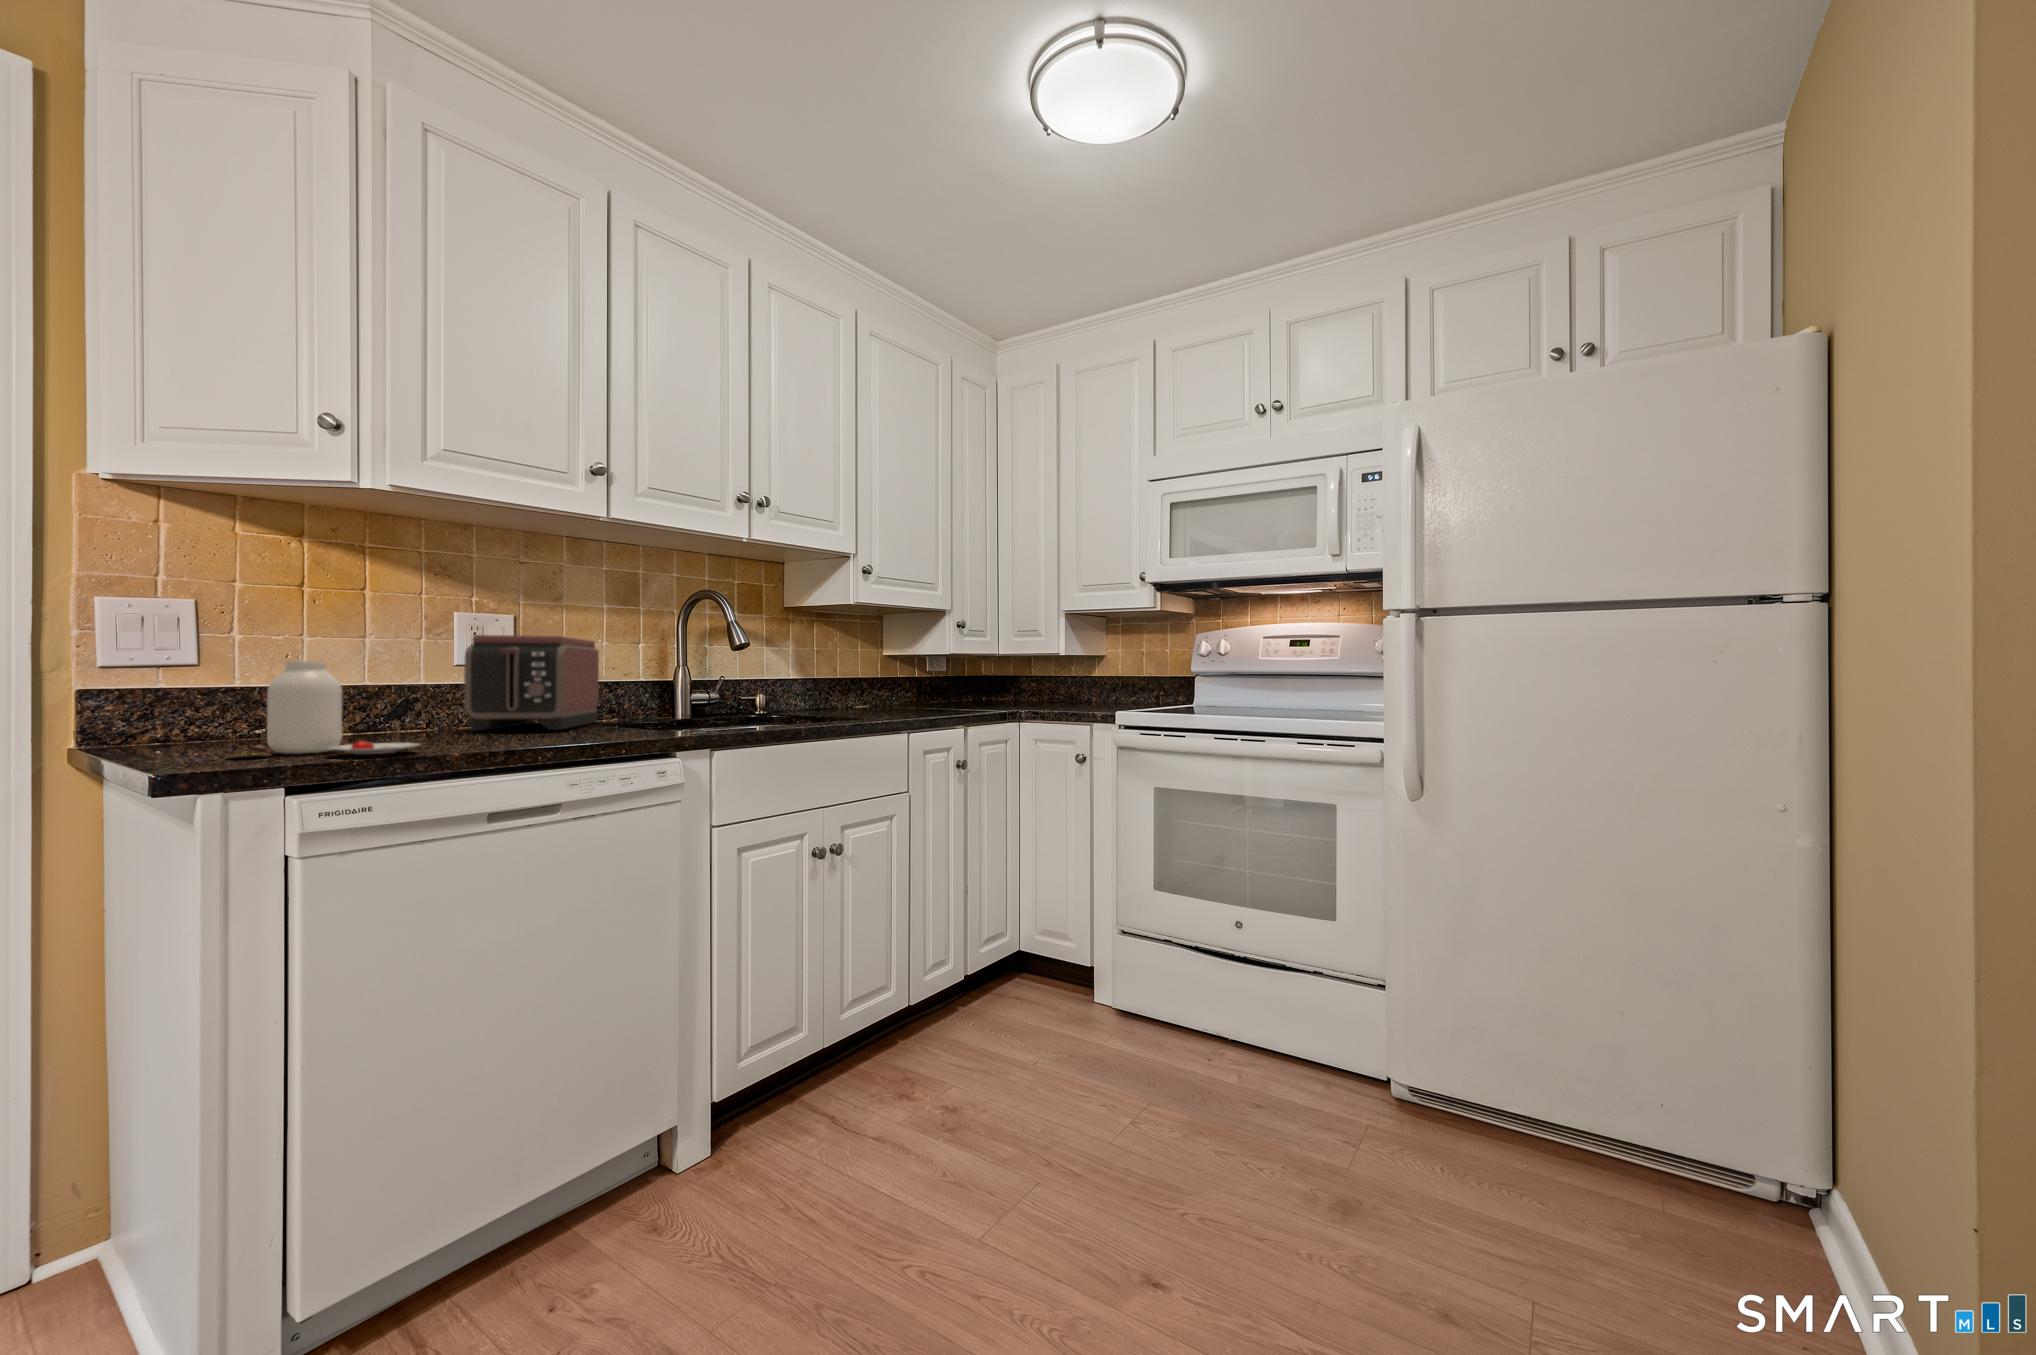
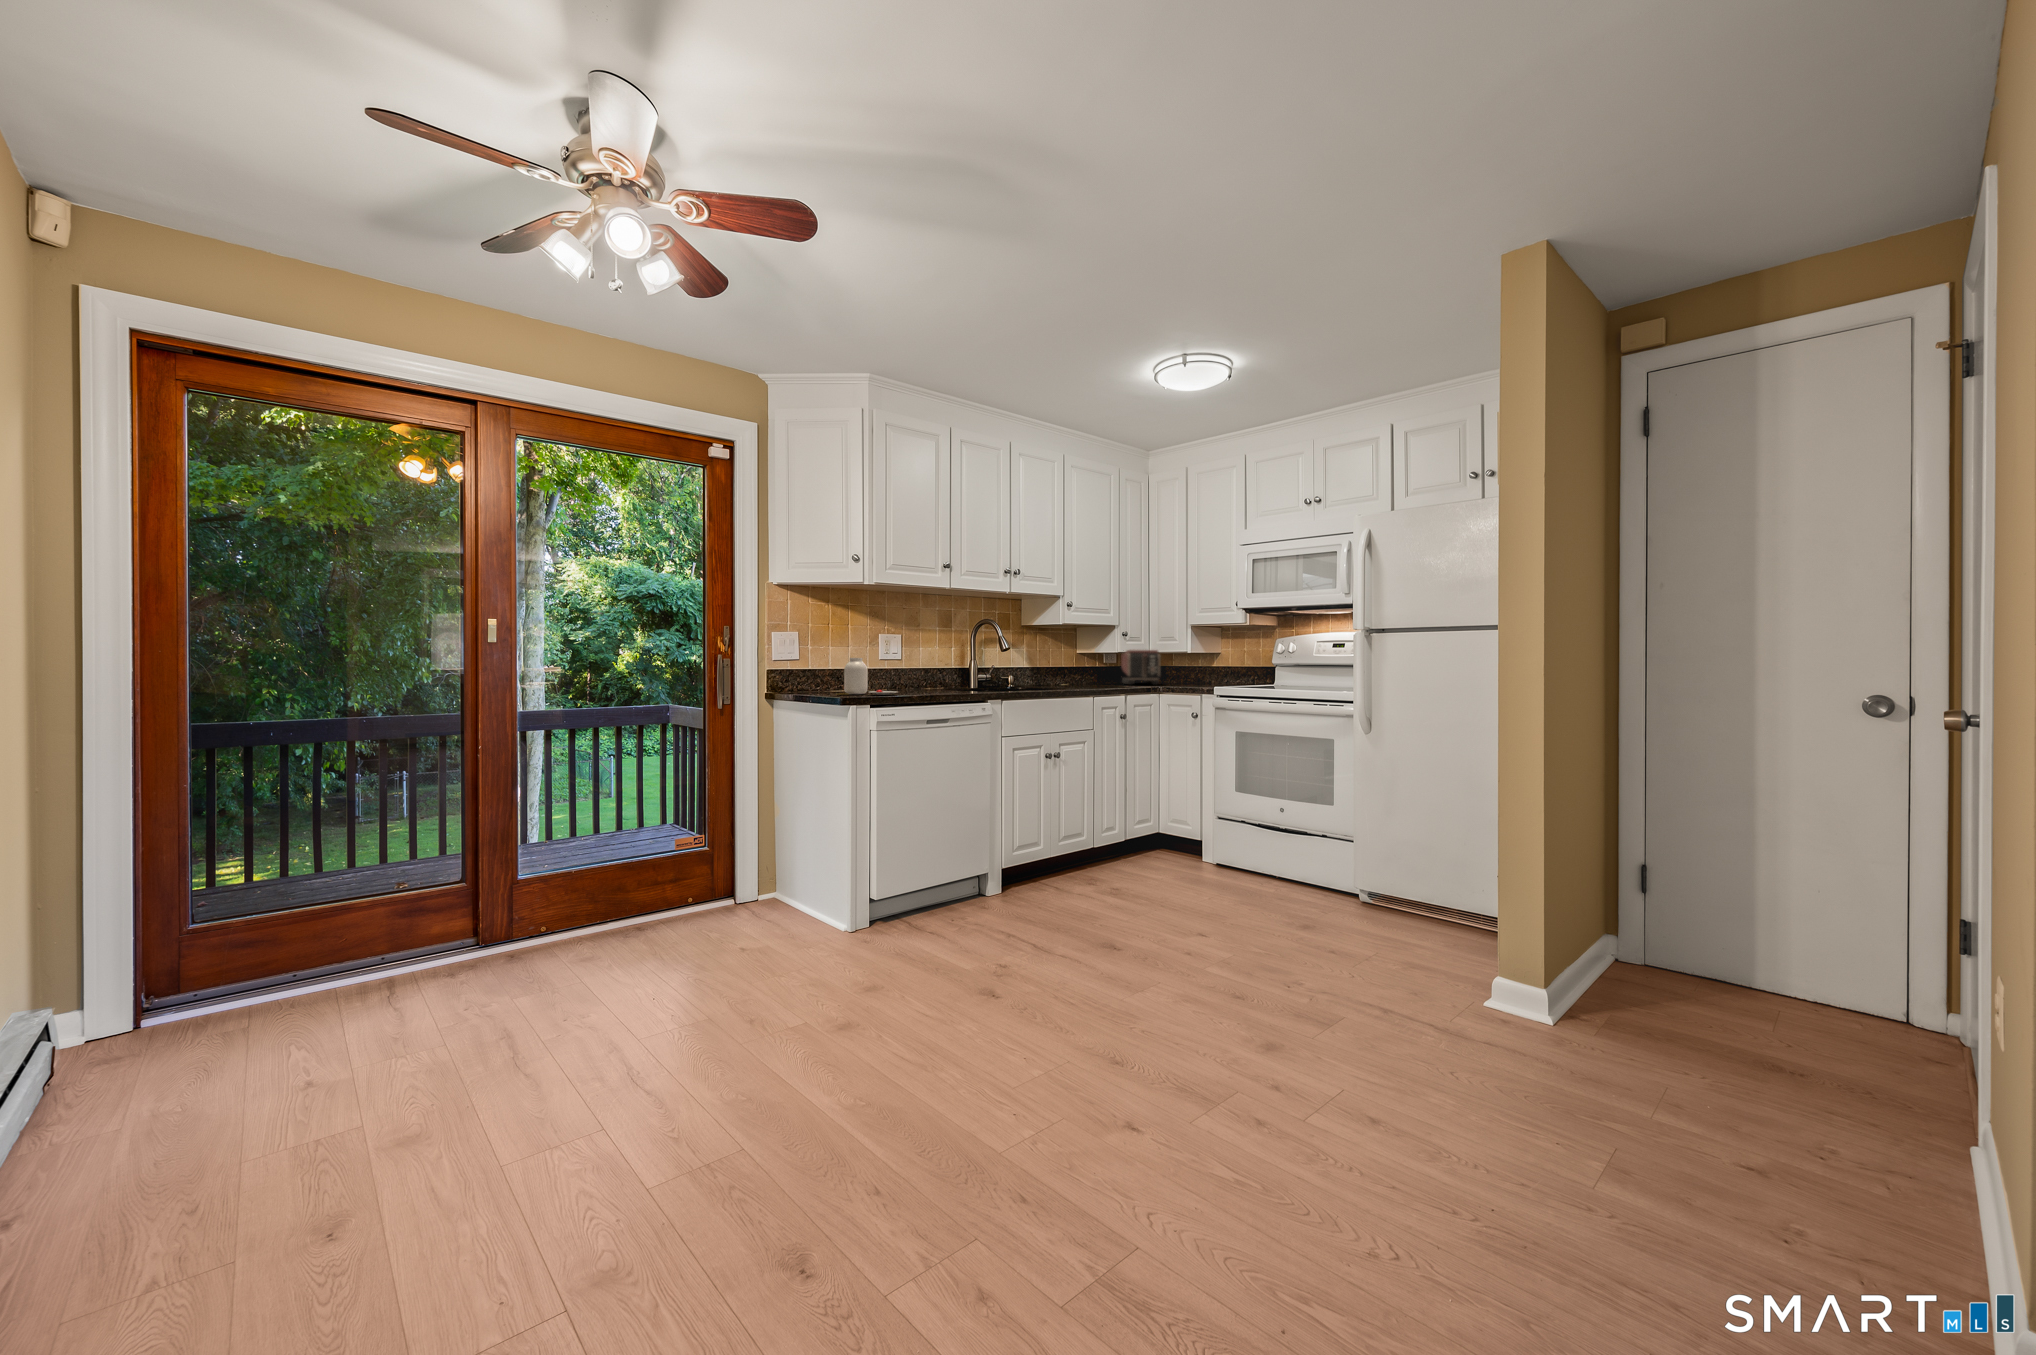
toaster: present [464,635,599,731] -> present [1121,650,1160,685]

